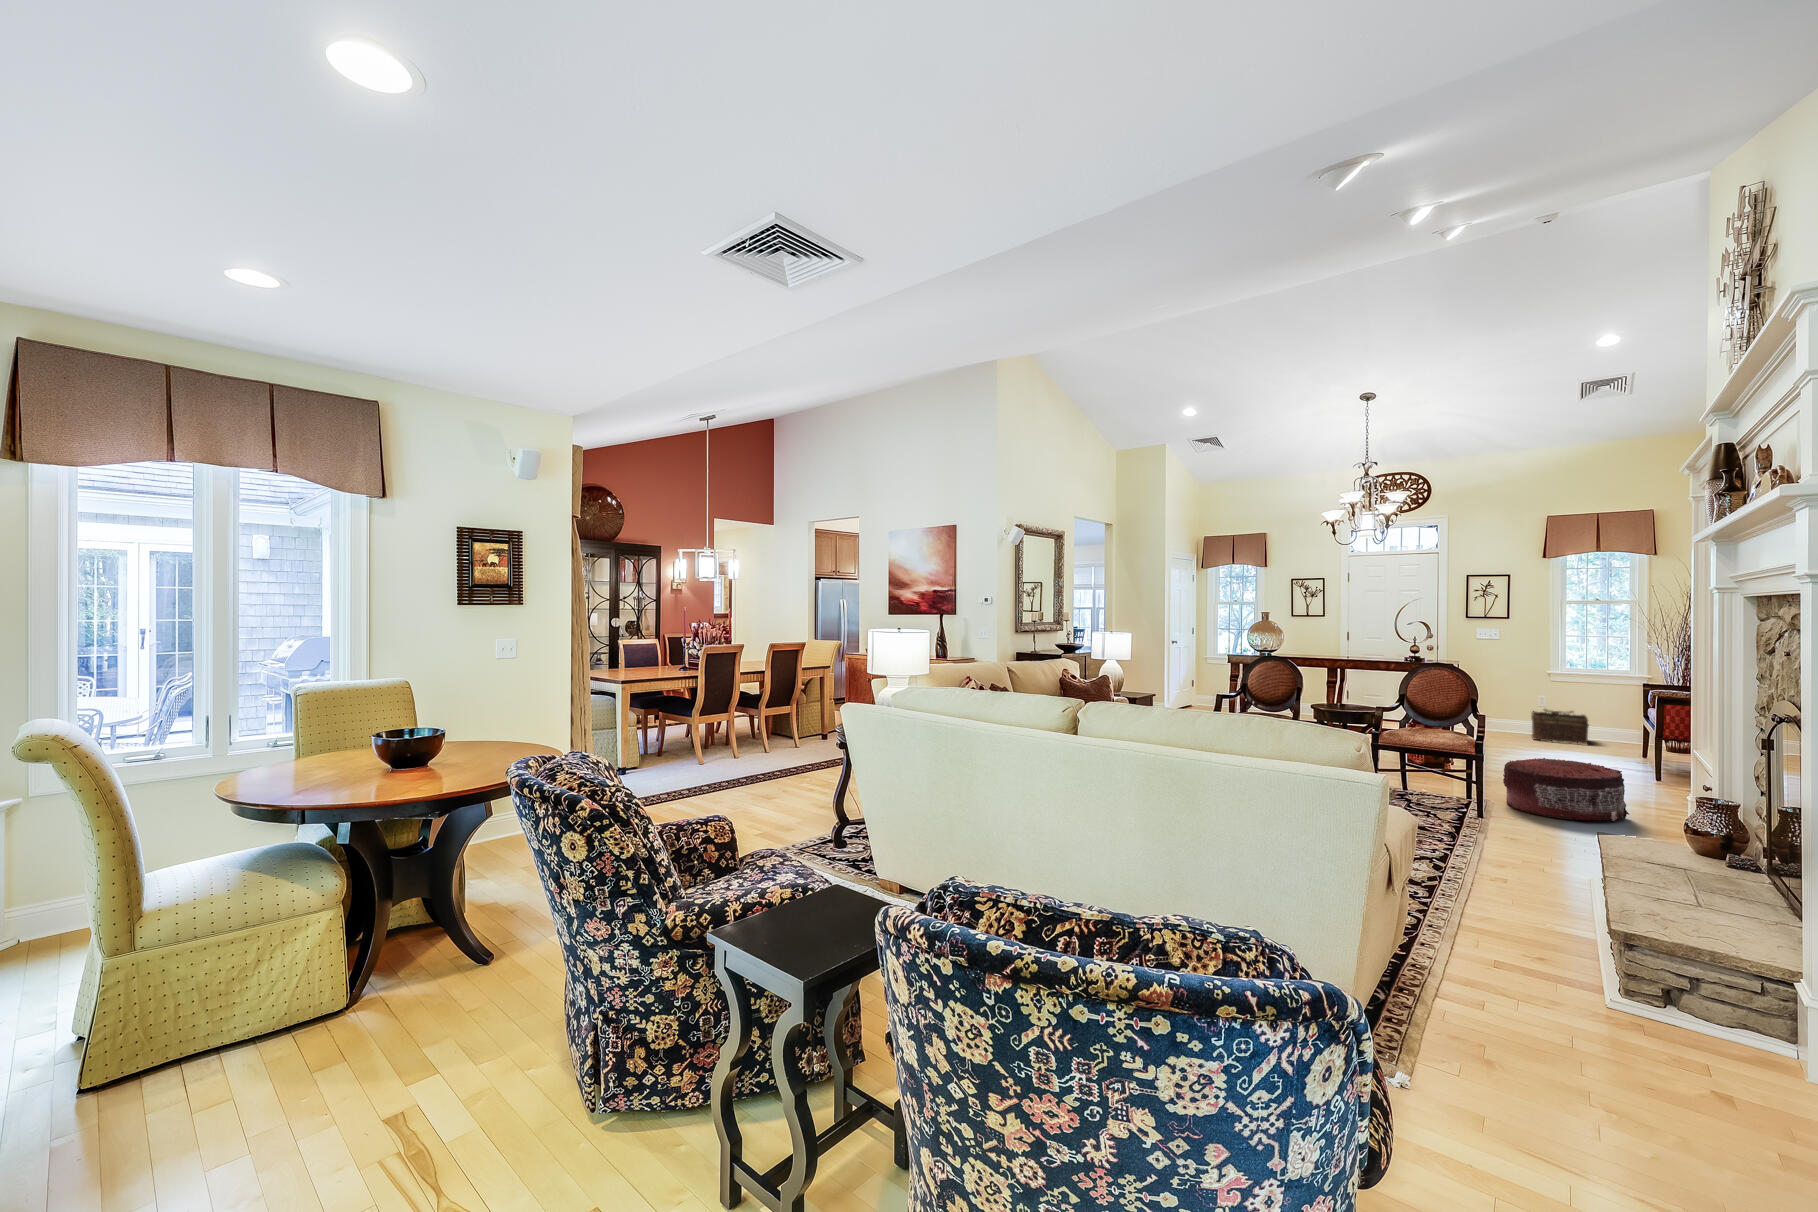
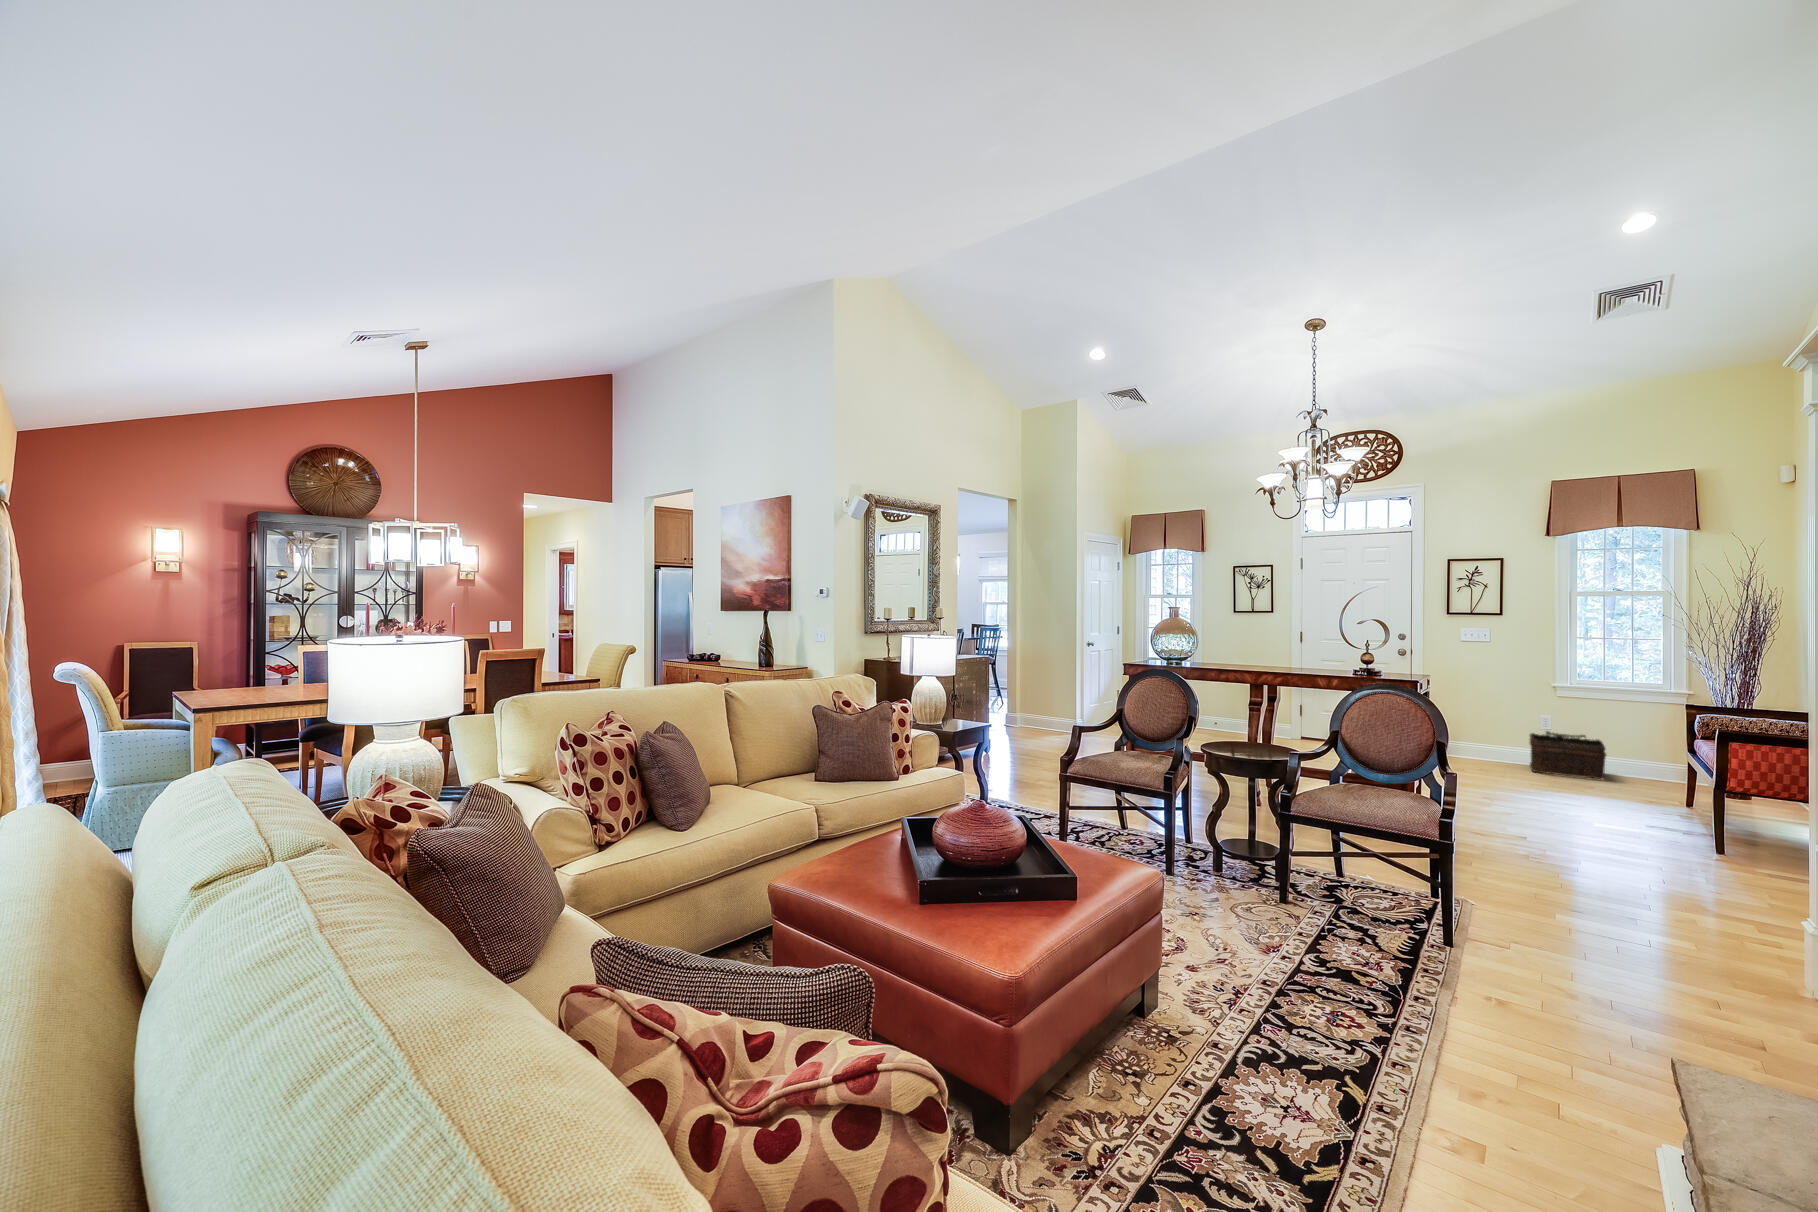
pouf: present [1503,758,1629,821] -> none [1487,833,1693,954]

